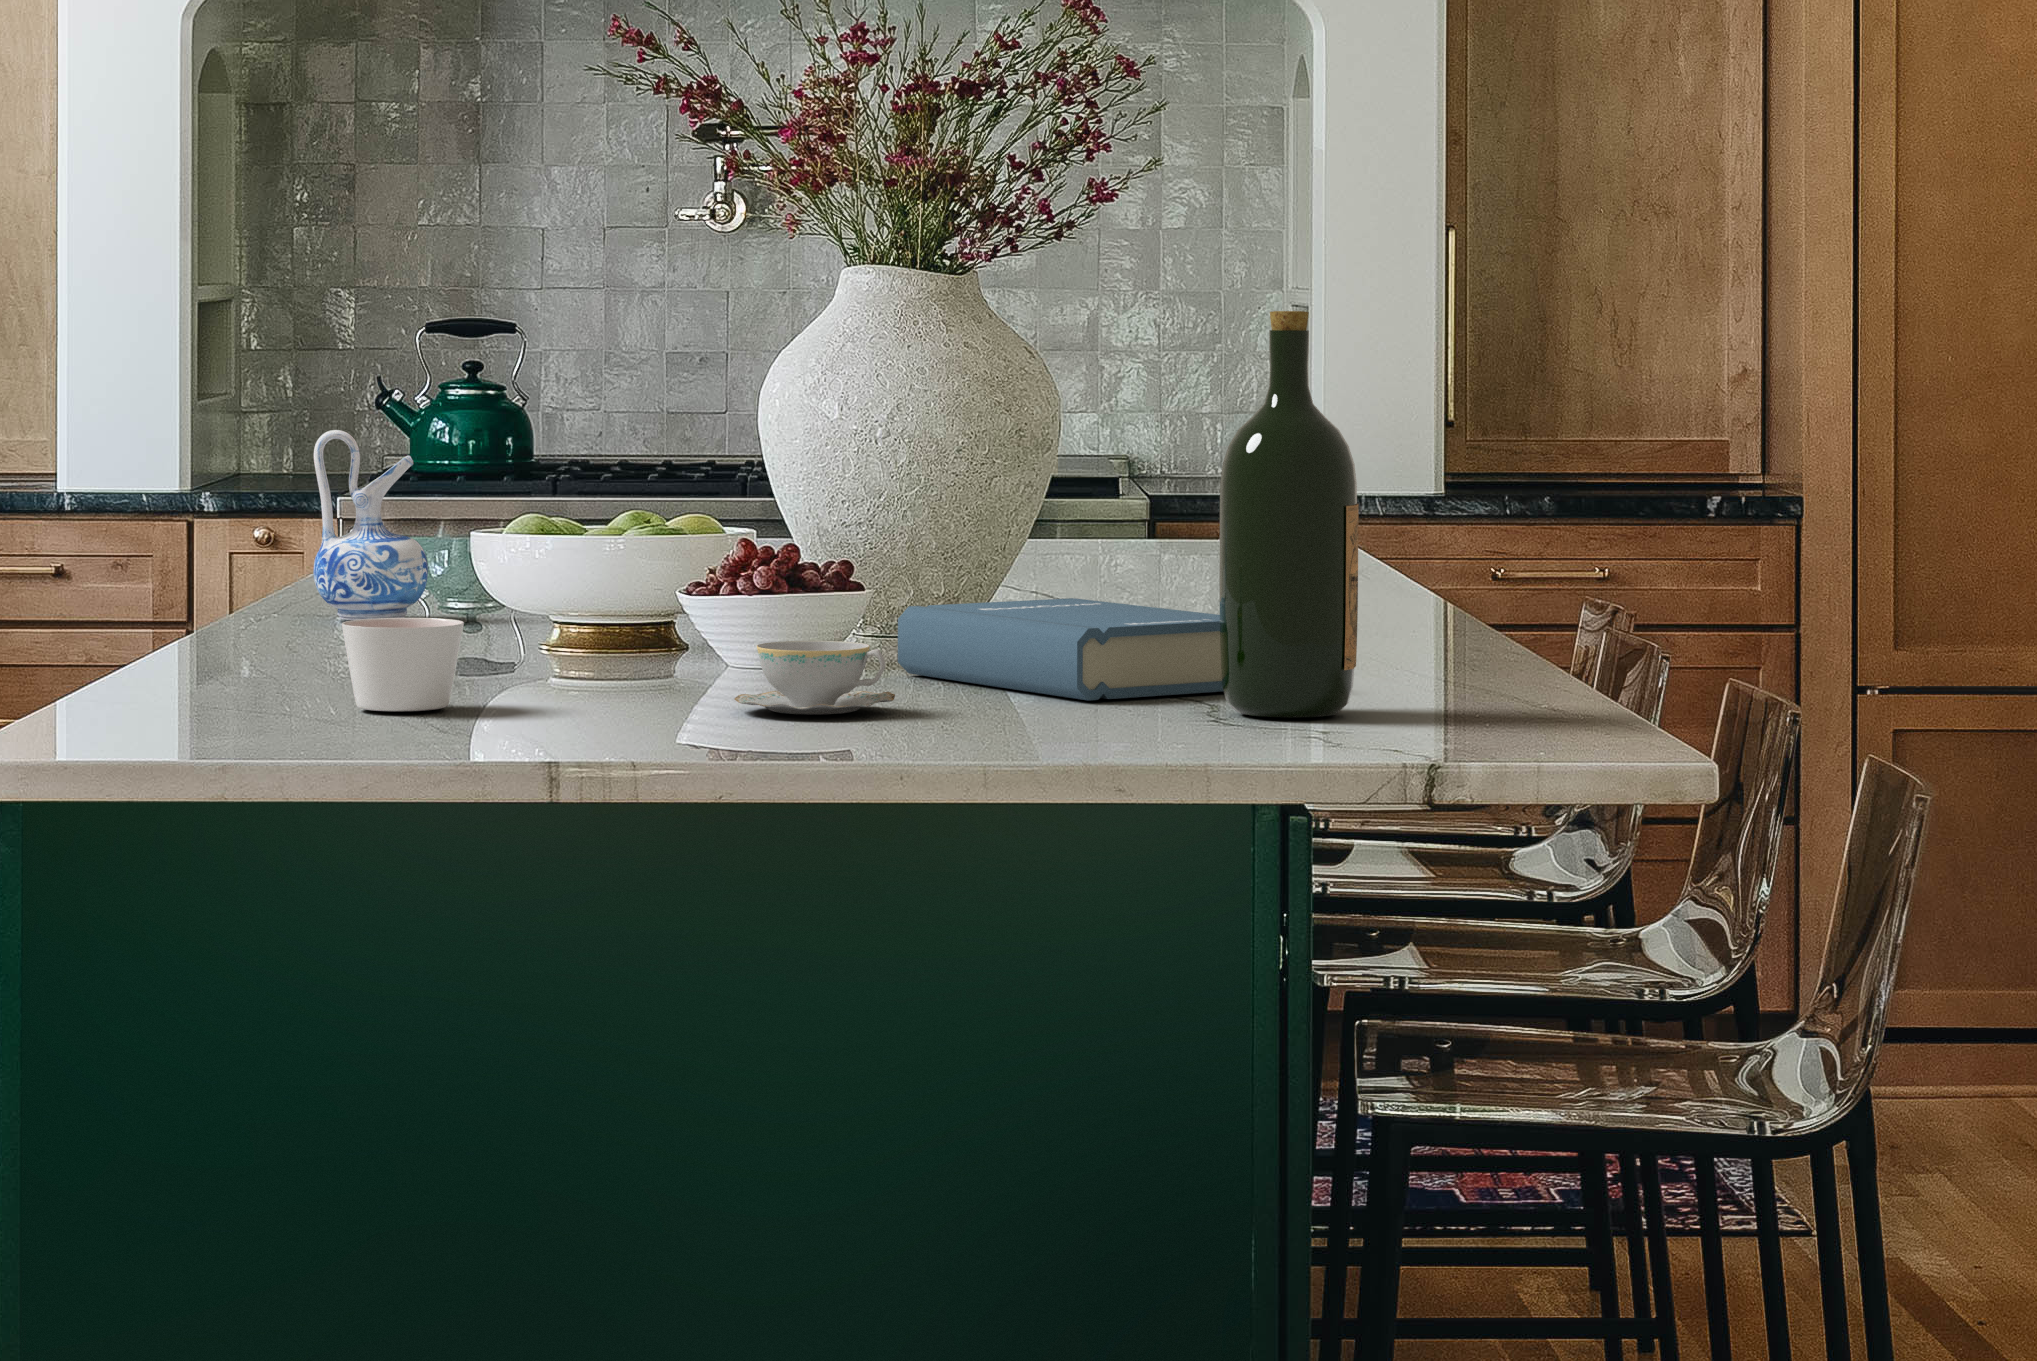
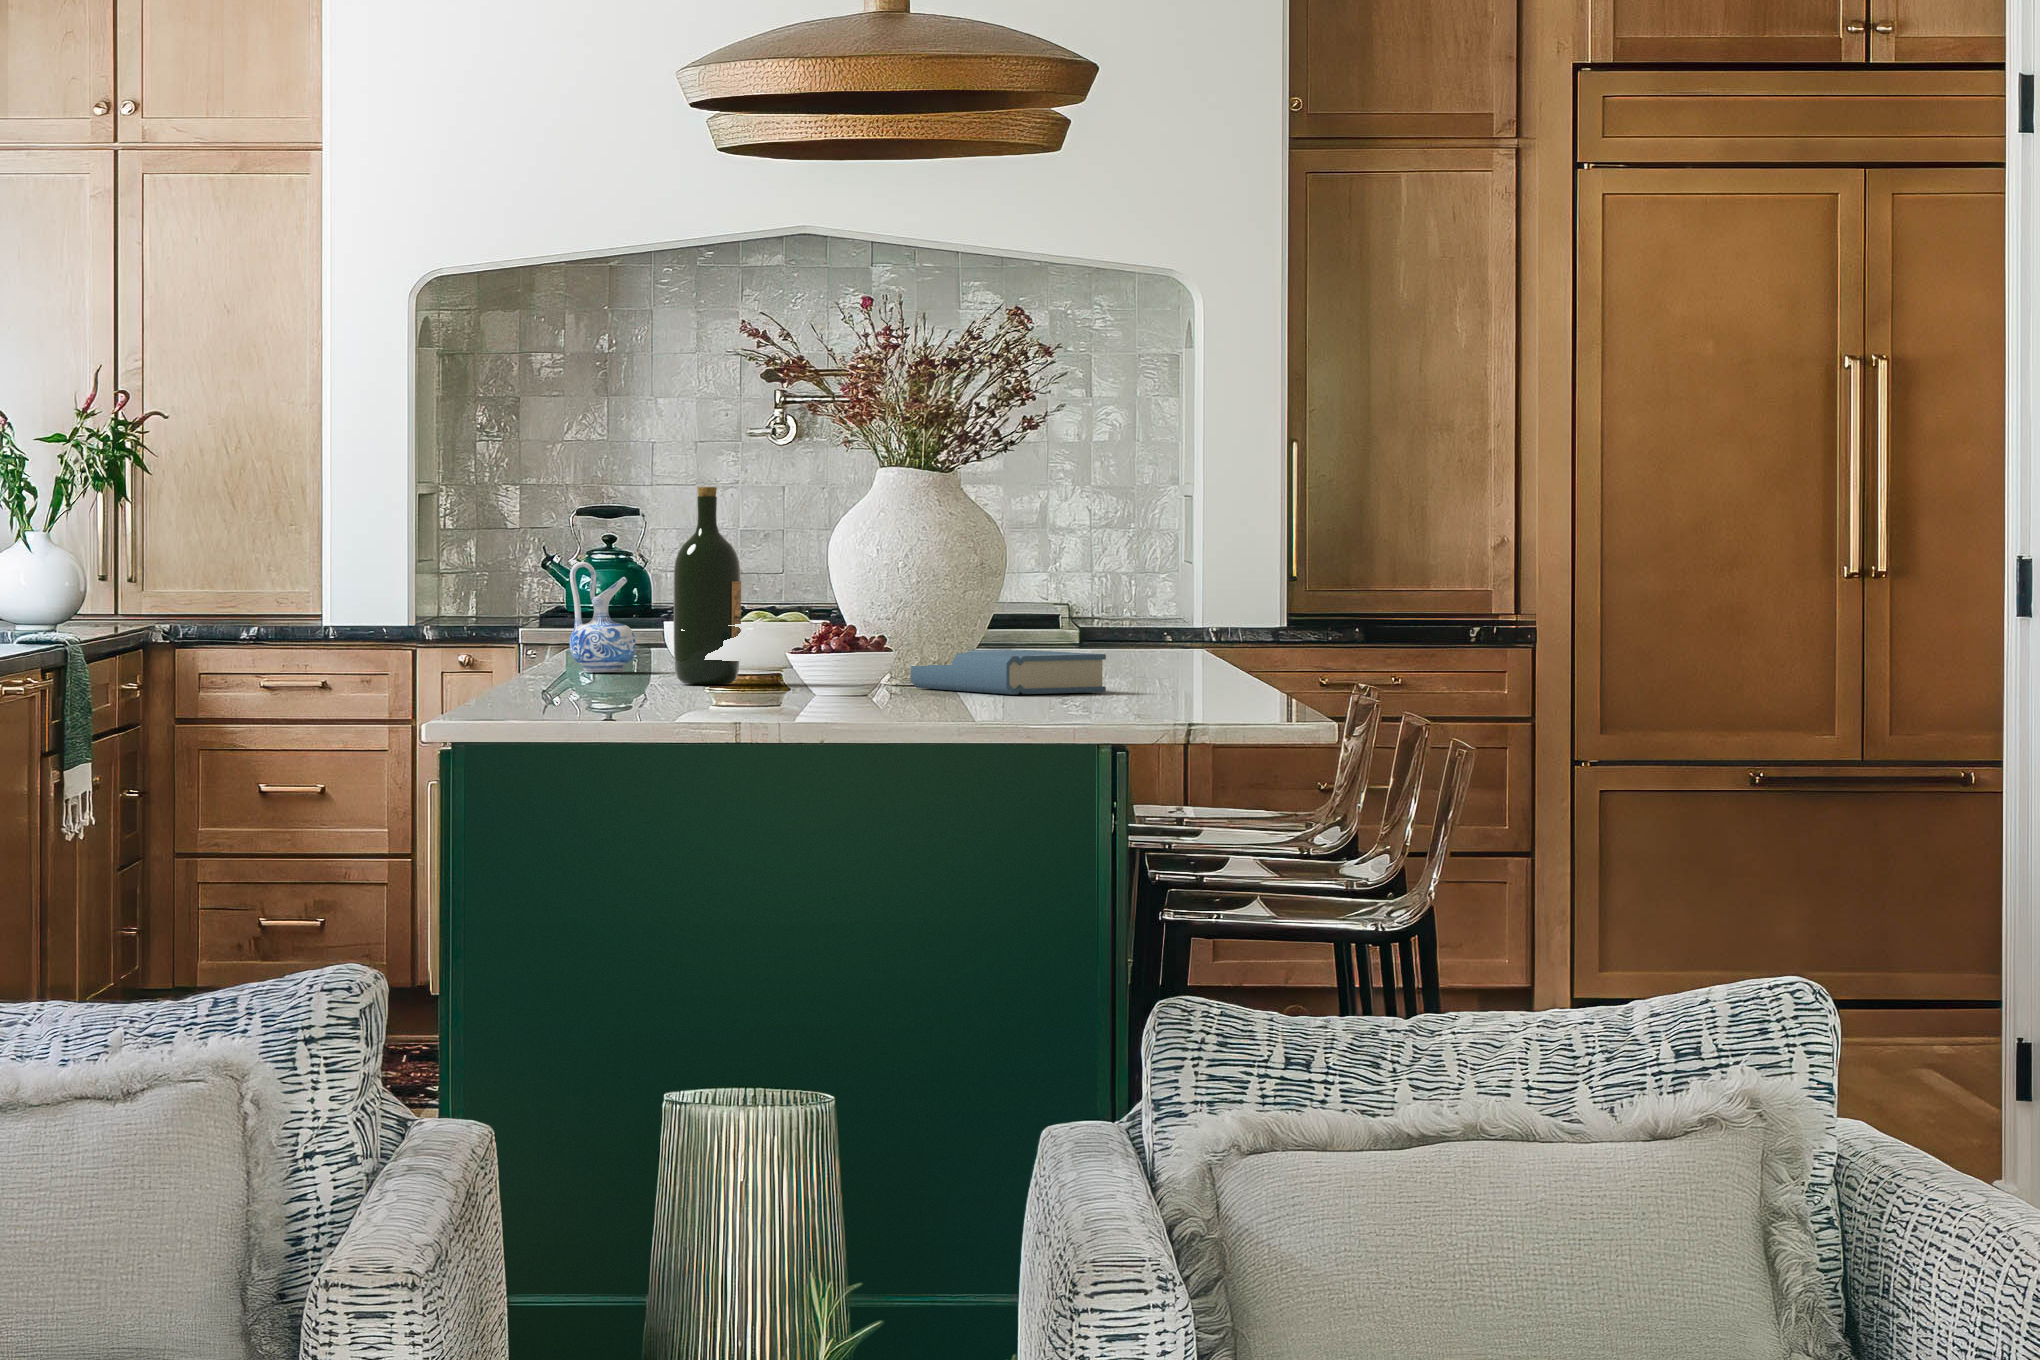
wine bottle: present [1220,311,1359,717] -> present [674,487,741,684]
candle: present [342,618,464,711] -> none [622,650,685,695]
teacup: present [735,641,895,714] -> none [826,662,910,697]

